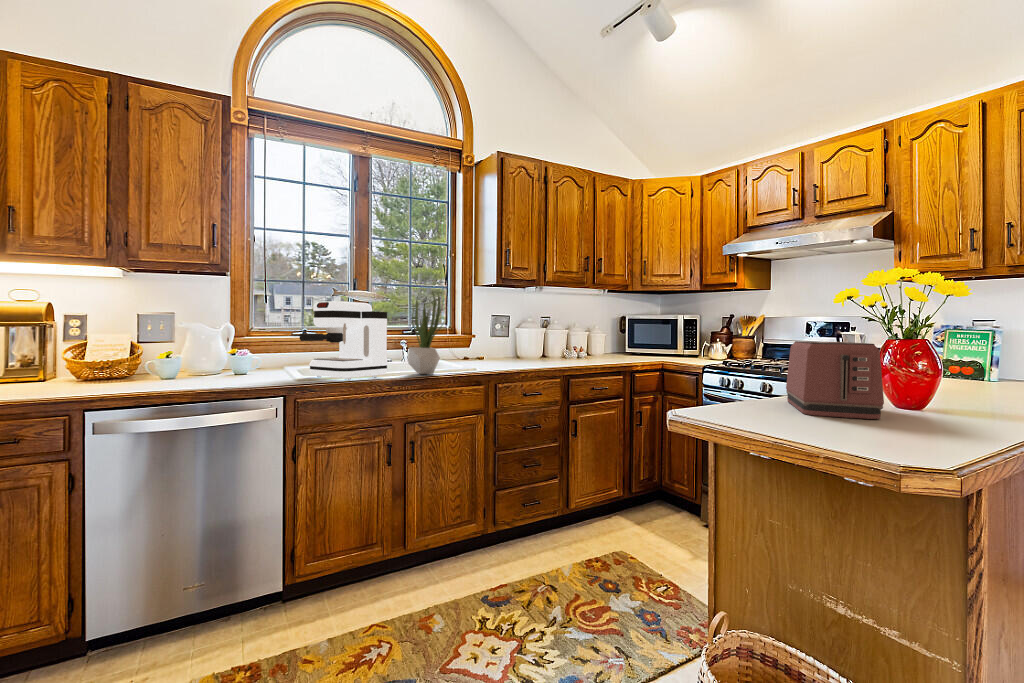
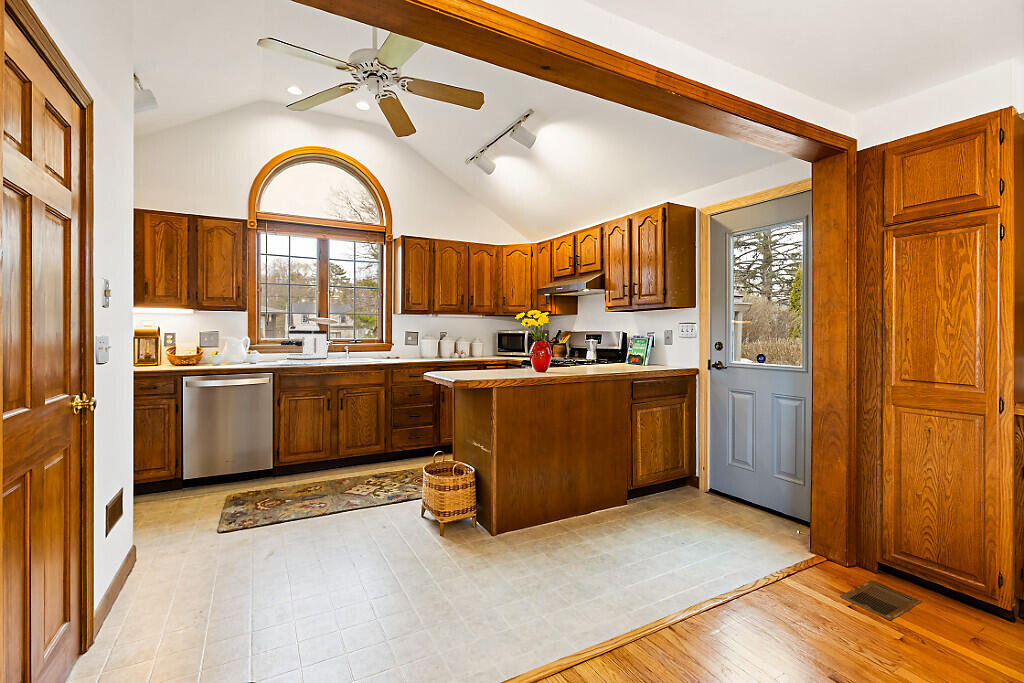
potted plant: present [408,292,441,374] -> none [340,319,360,363]
toaster: present [786,341,884,419] -> none [475,344,516,374]

